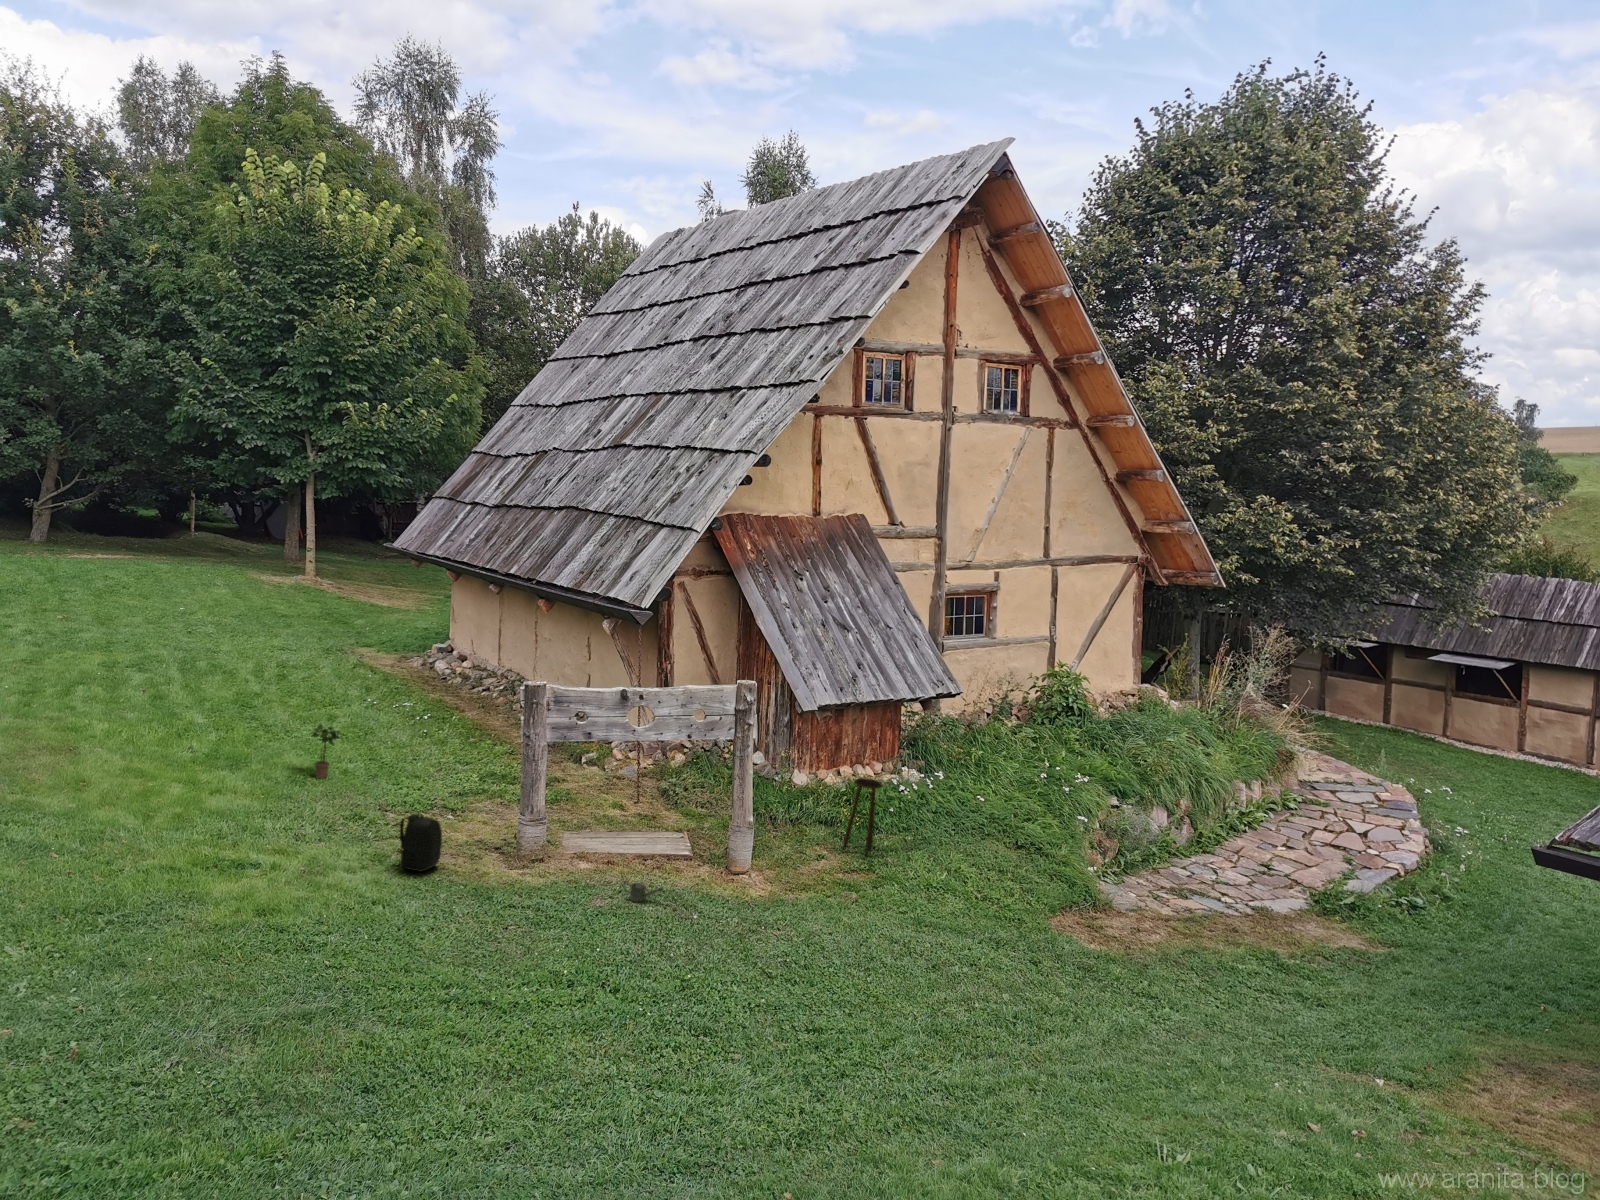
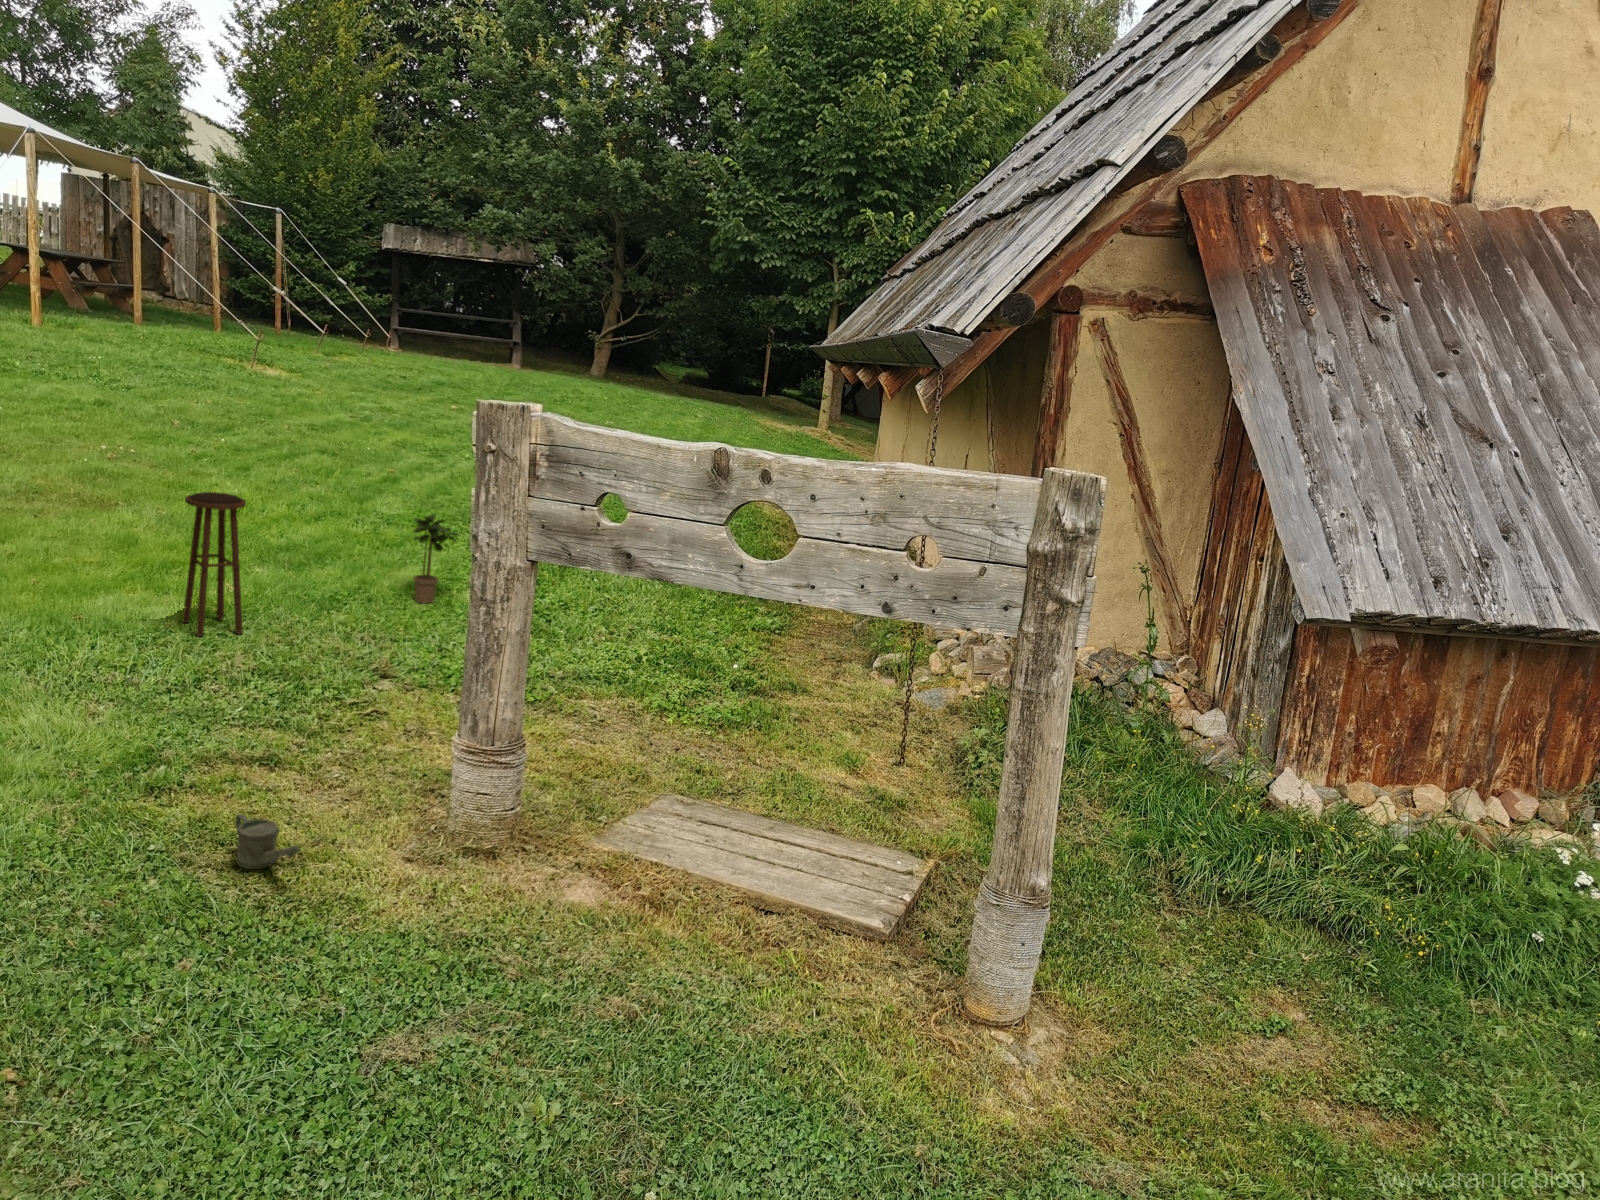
stool: present [842,778,882,856] -> present [183,492,246,637]
backpack: present [399,814,442,872] -> none [179,675,275,807]
watering can: present [624,883,663,902] -> present [236,814,298,869]

